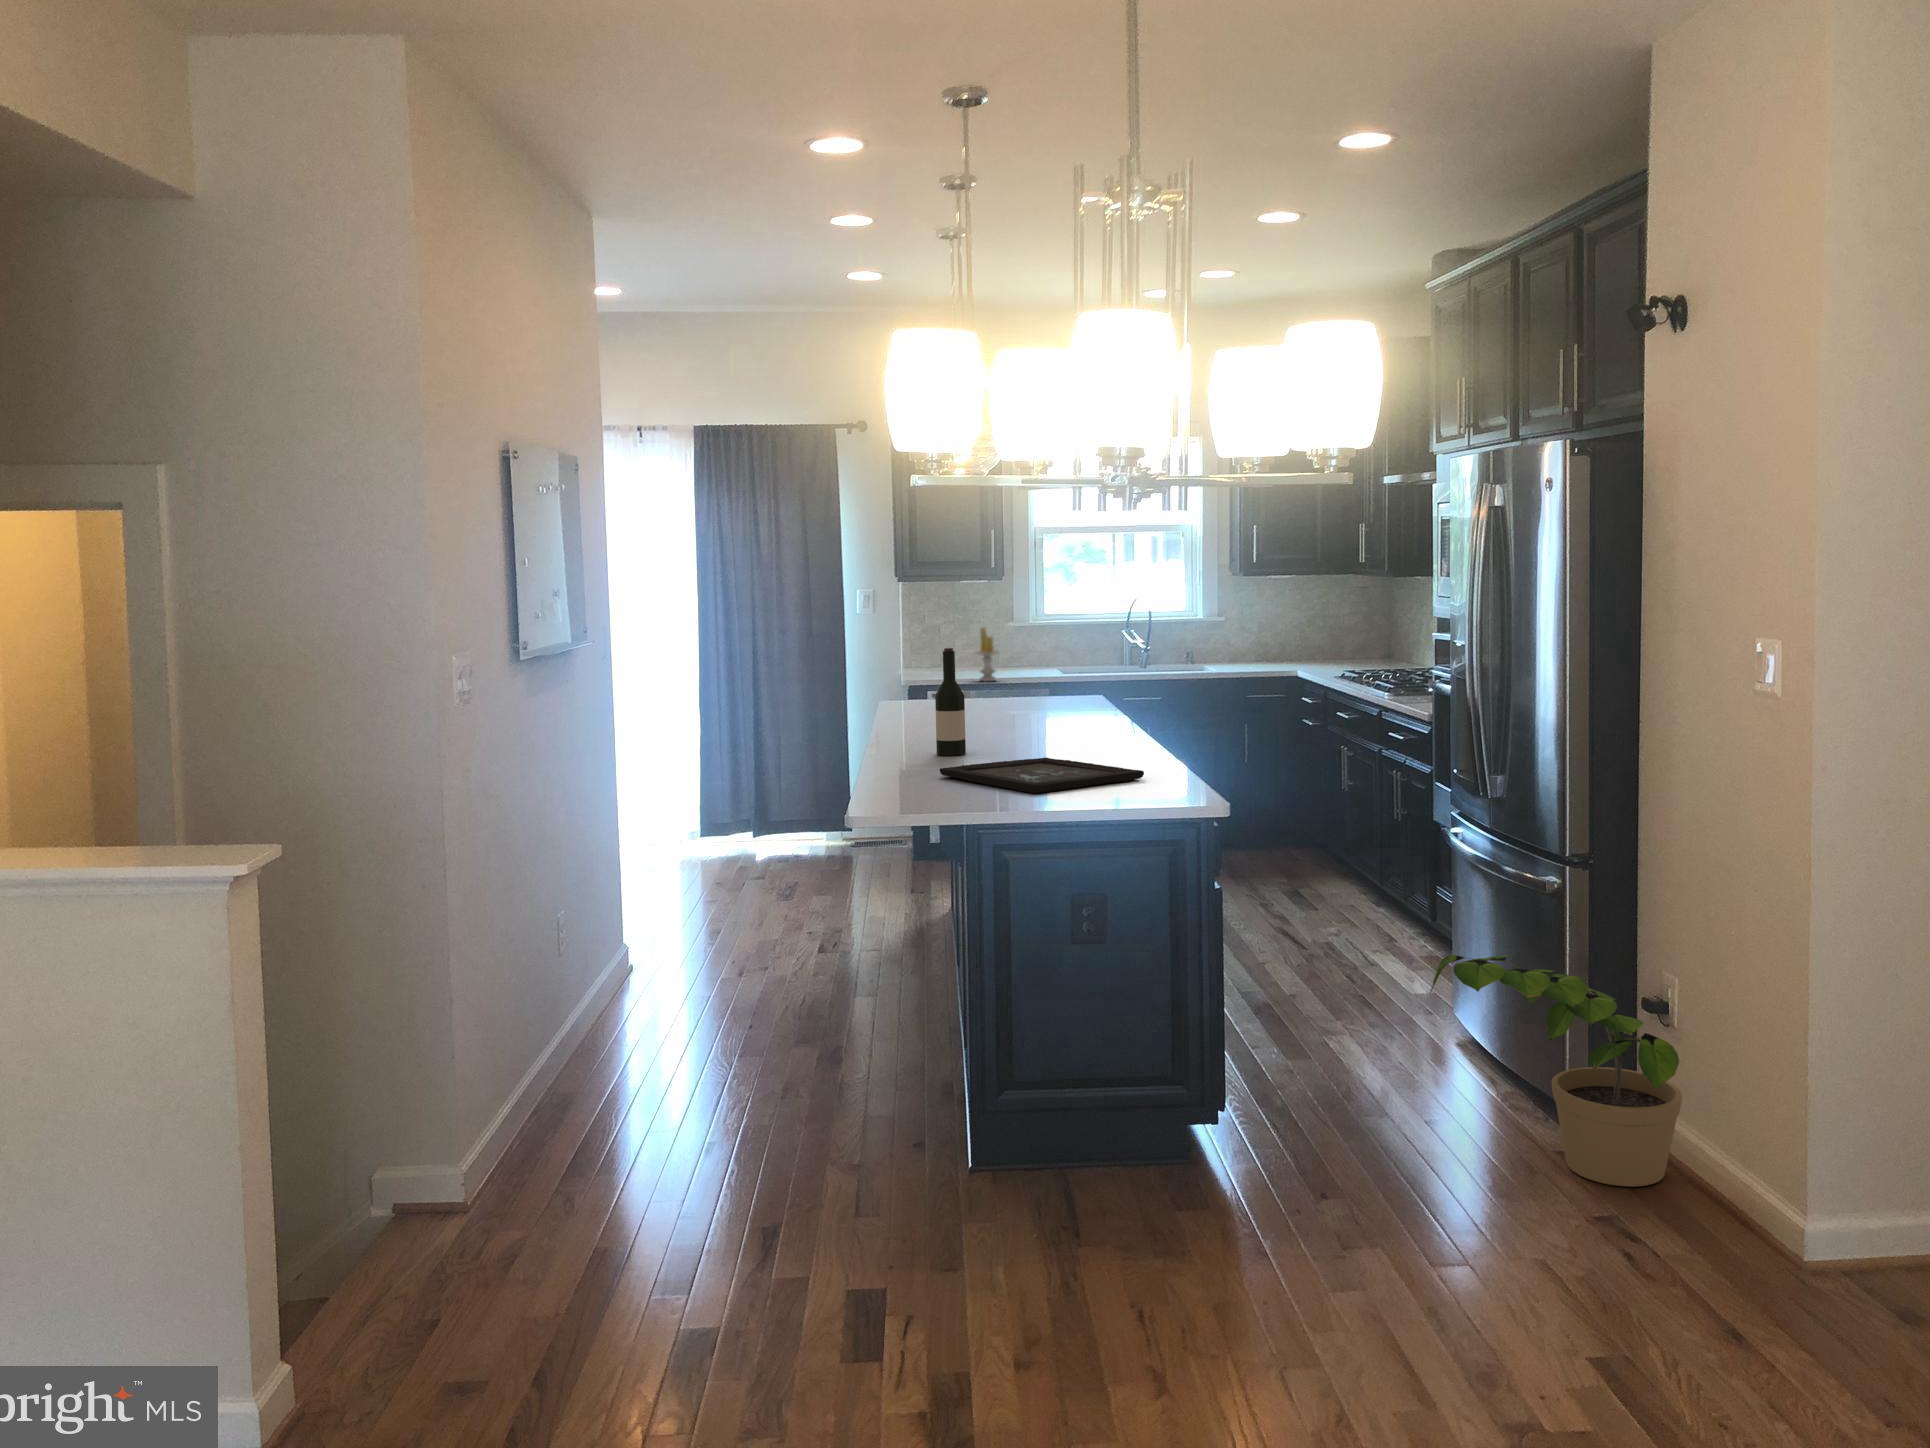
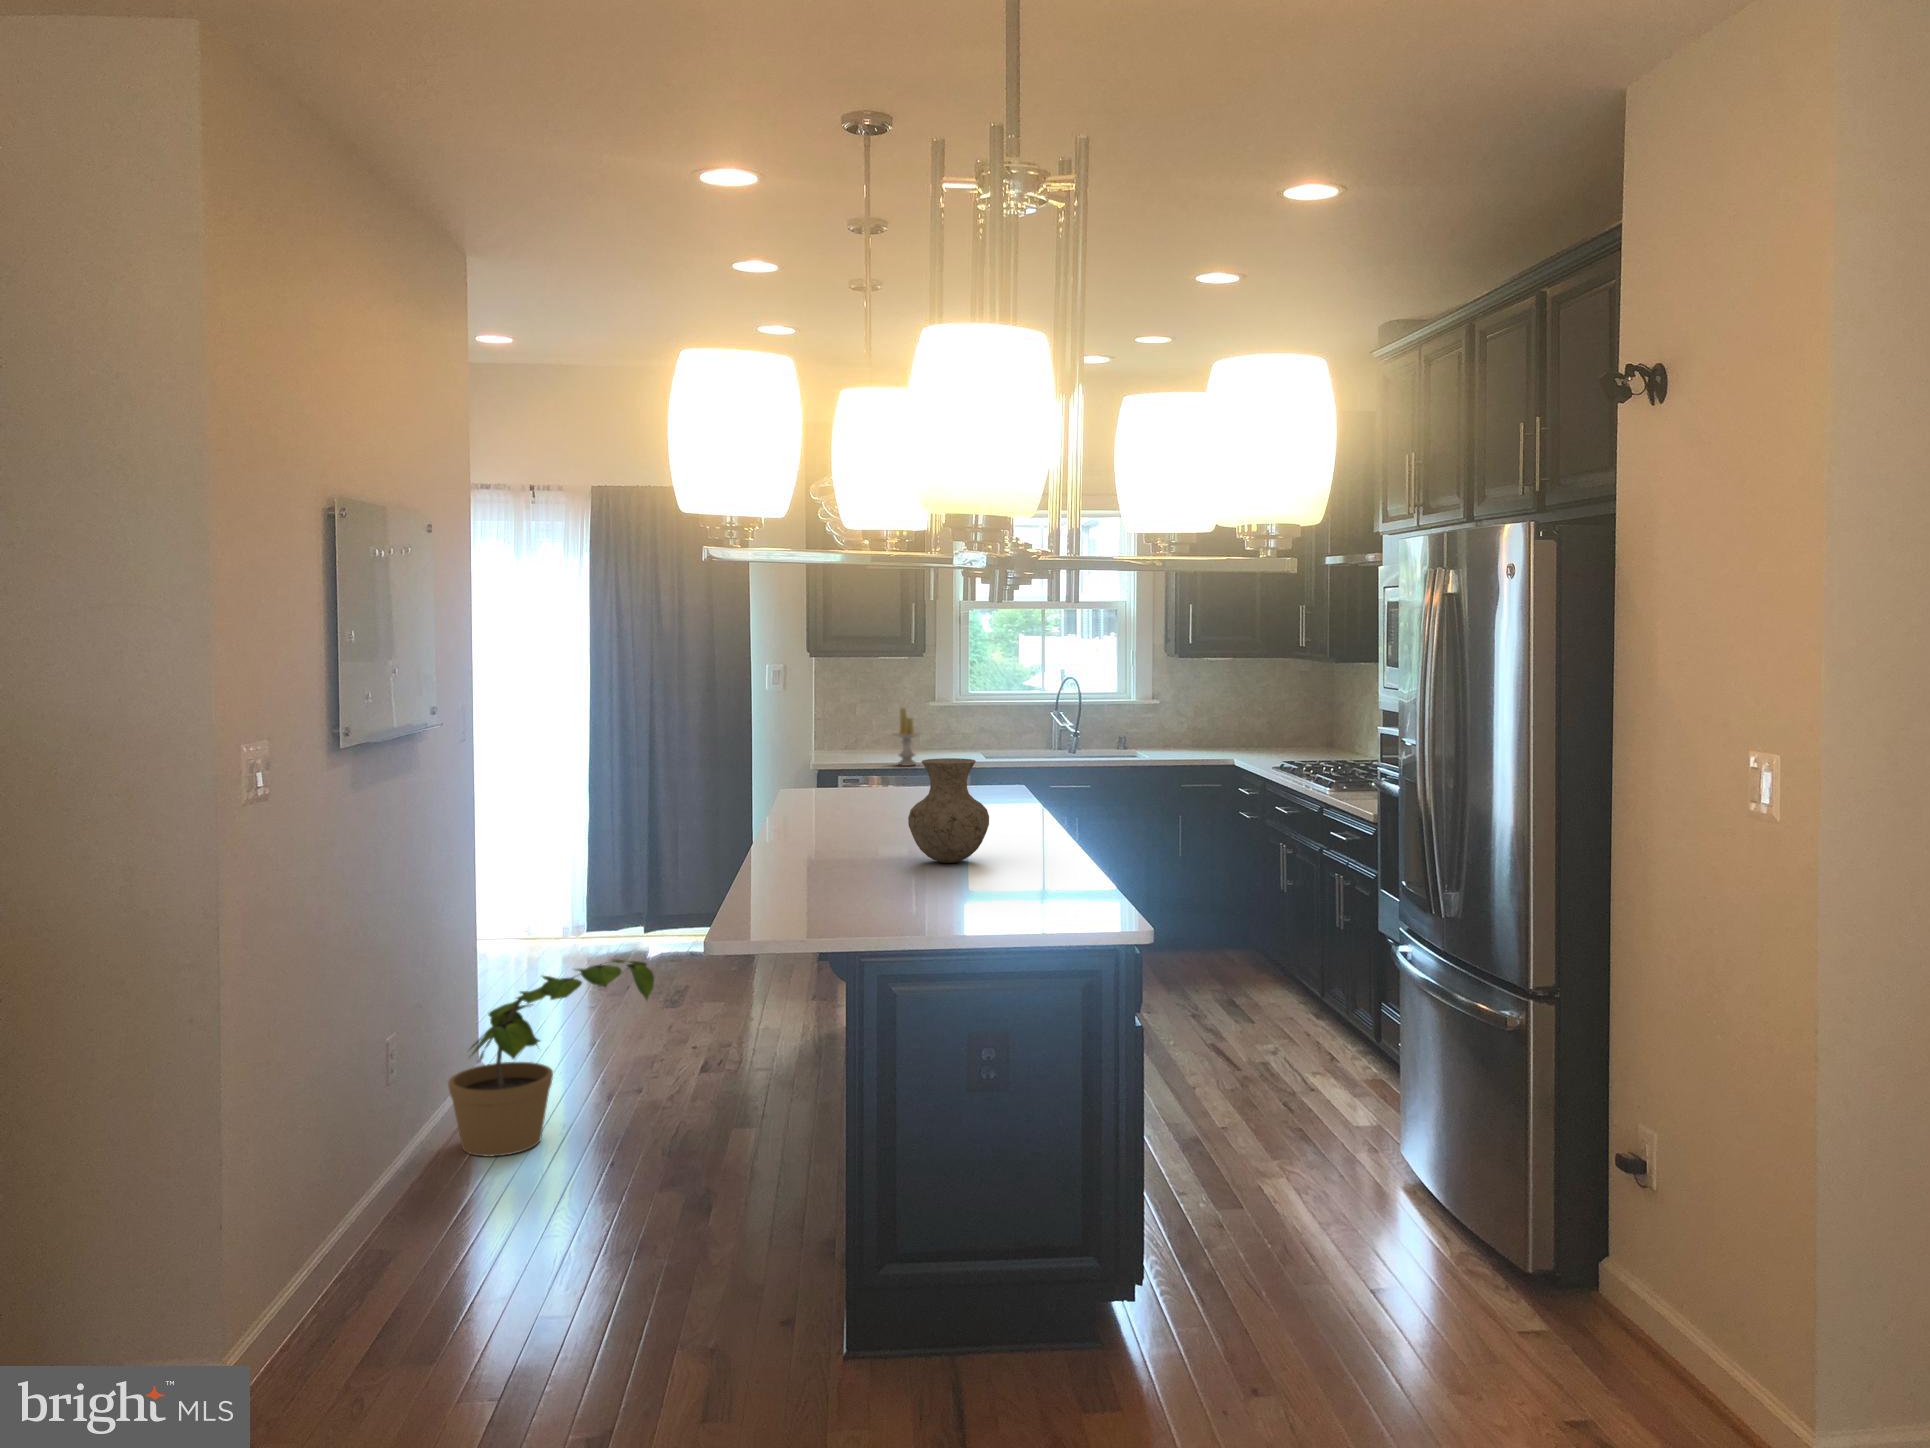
wine bottle: present [935,648,966,756] -> none [826,739,859,861]
vase: none [1009,664,1081,756] -> present [908,758,989,863]
tray: present [940,757,1144,794] -> none [821,867,1055,916]
potted plant: present [1430,955,1682,1187] -> present [448,959,654,1156]

